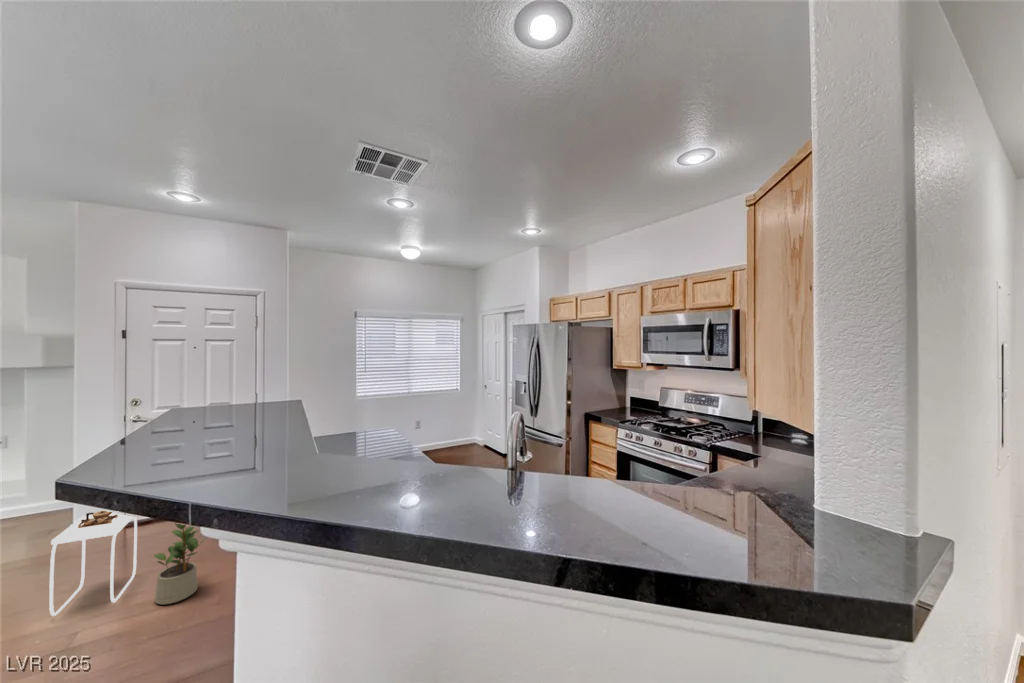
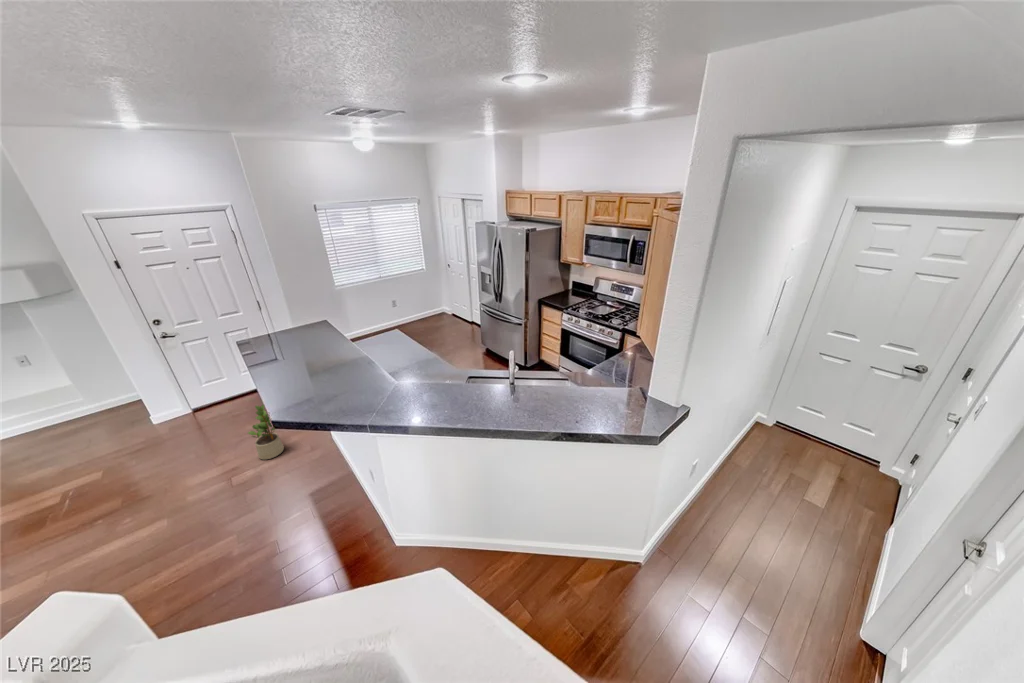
side table: present [49,511,137,616] -> none [172,405,231,476]

